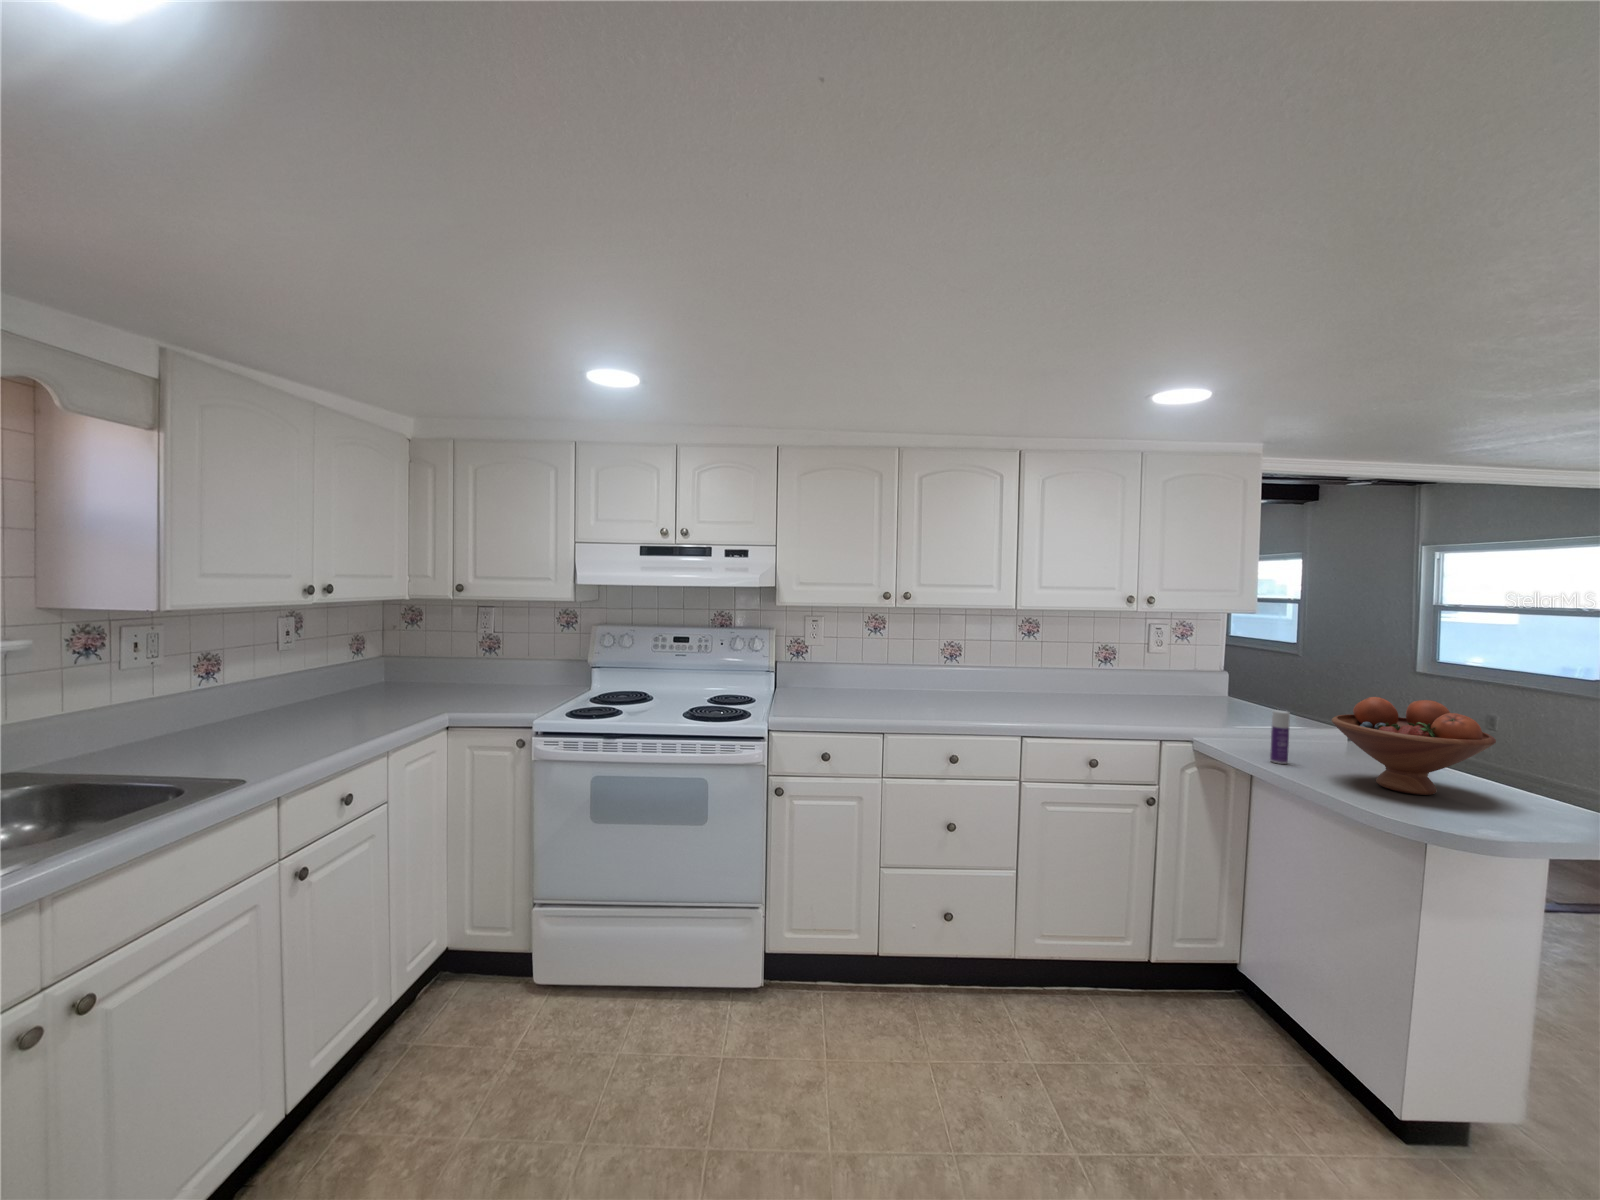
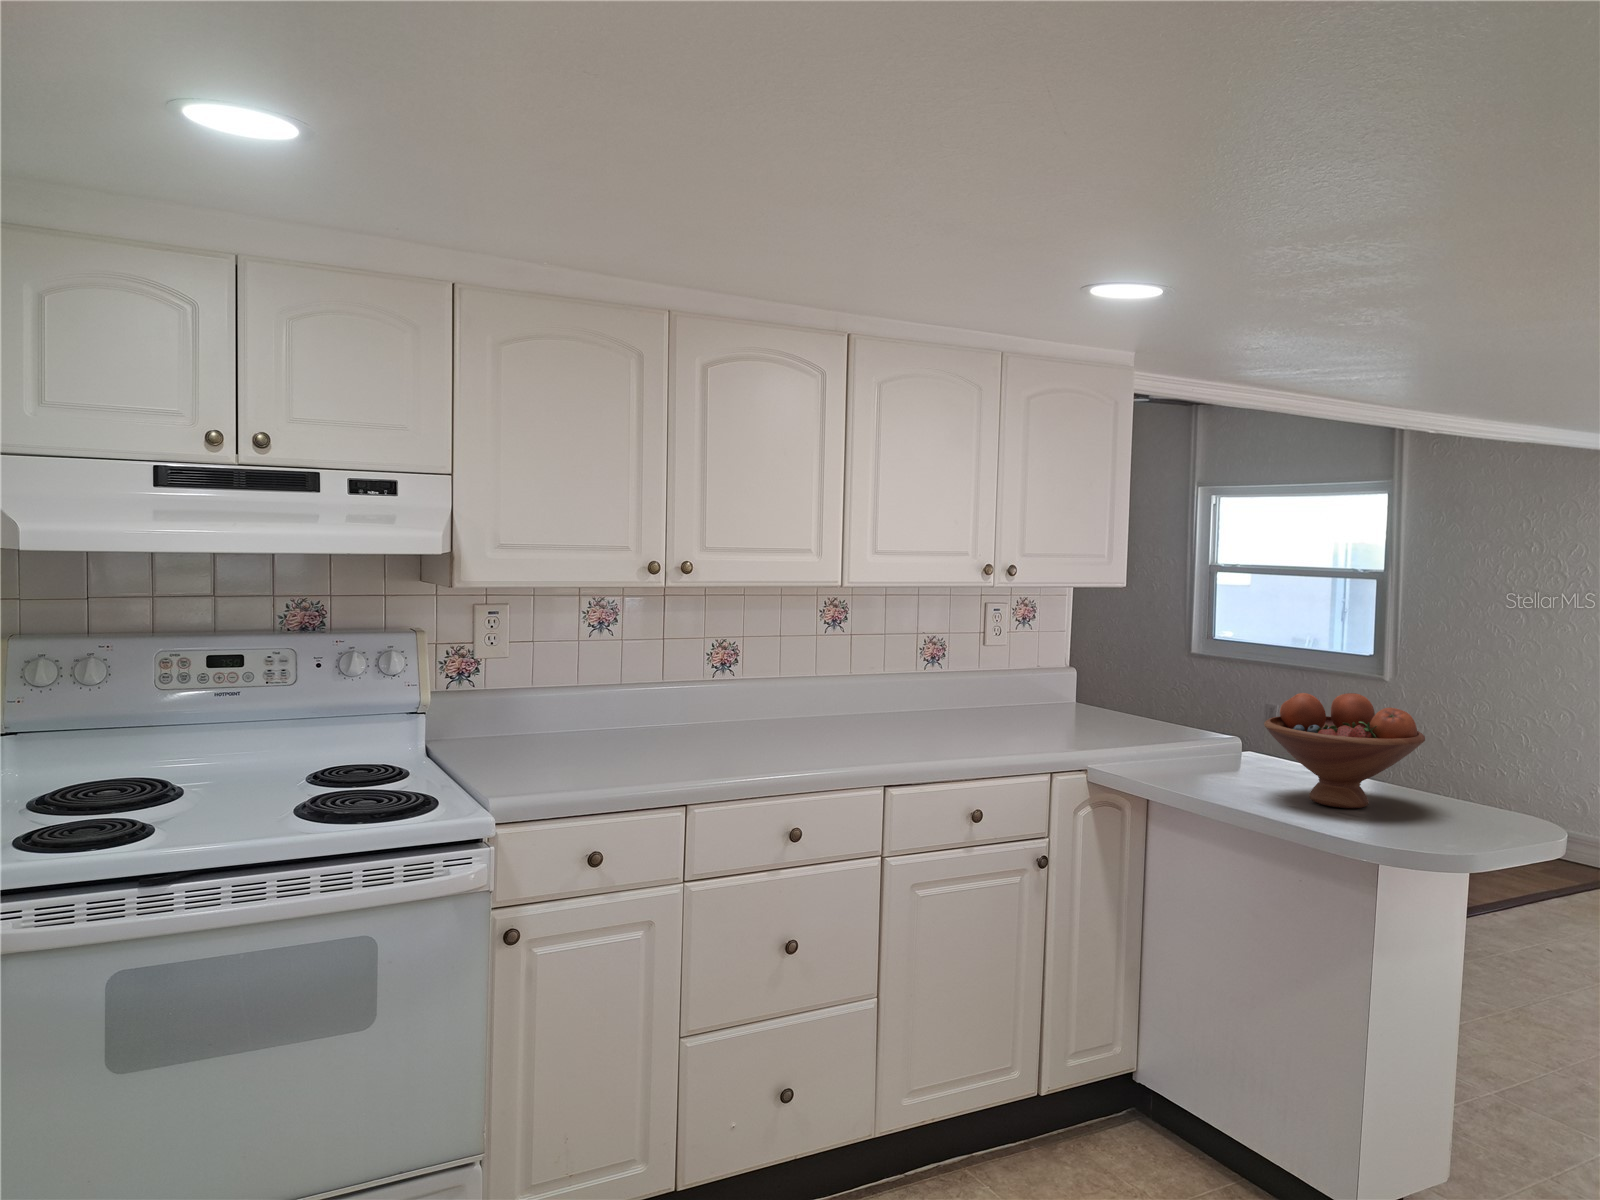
bottle: present [1270,710,1290,764] -> none [1186,718,1209,788]

